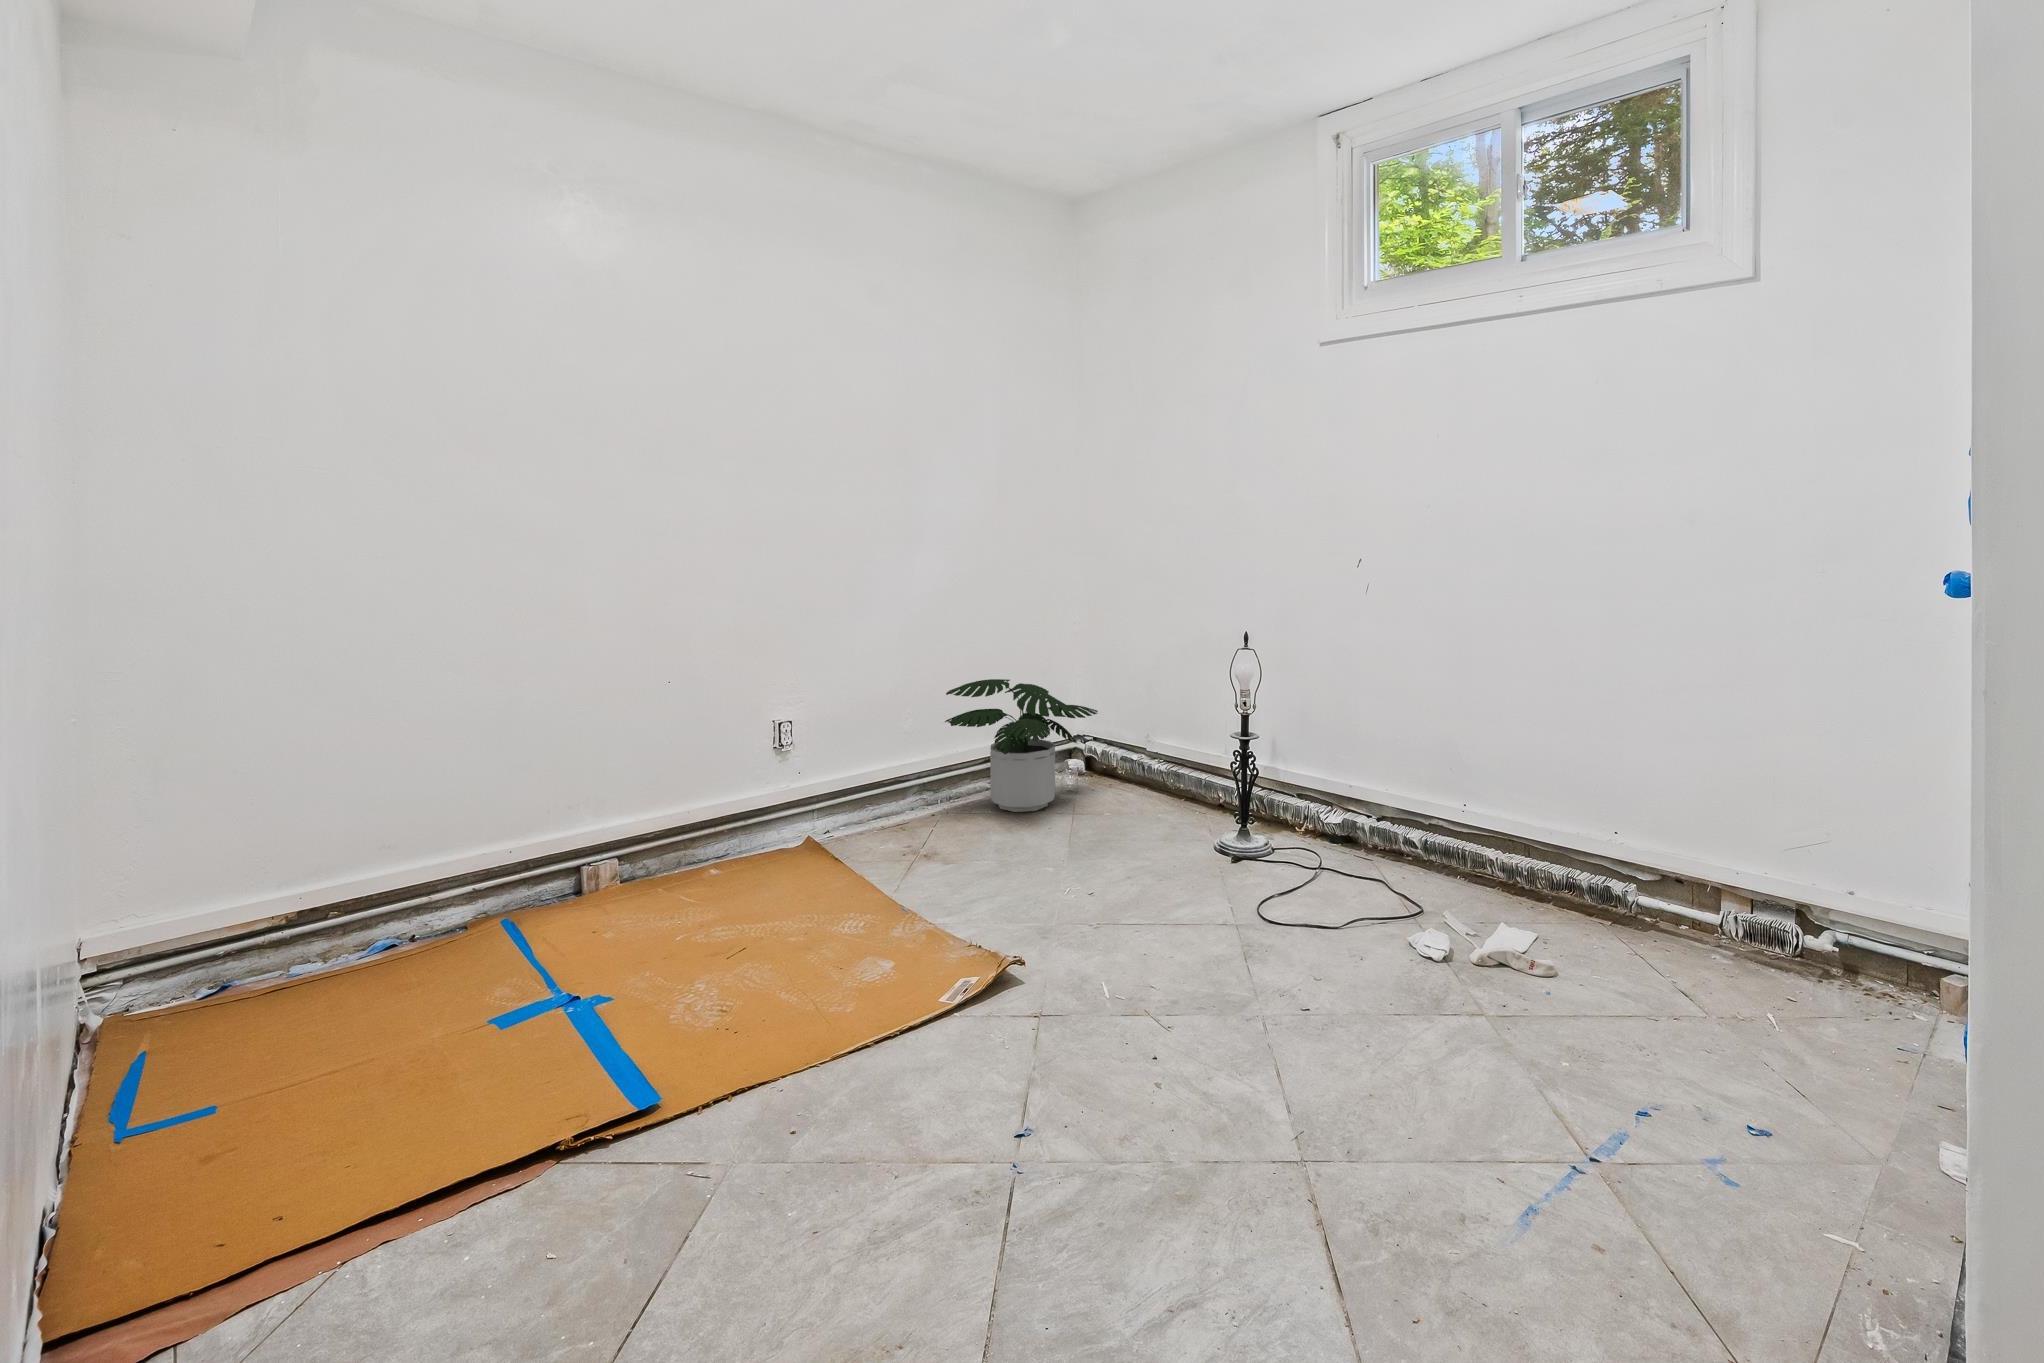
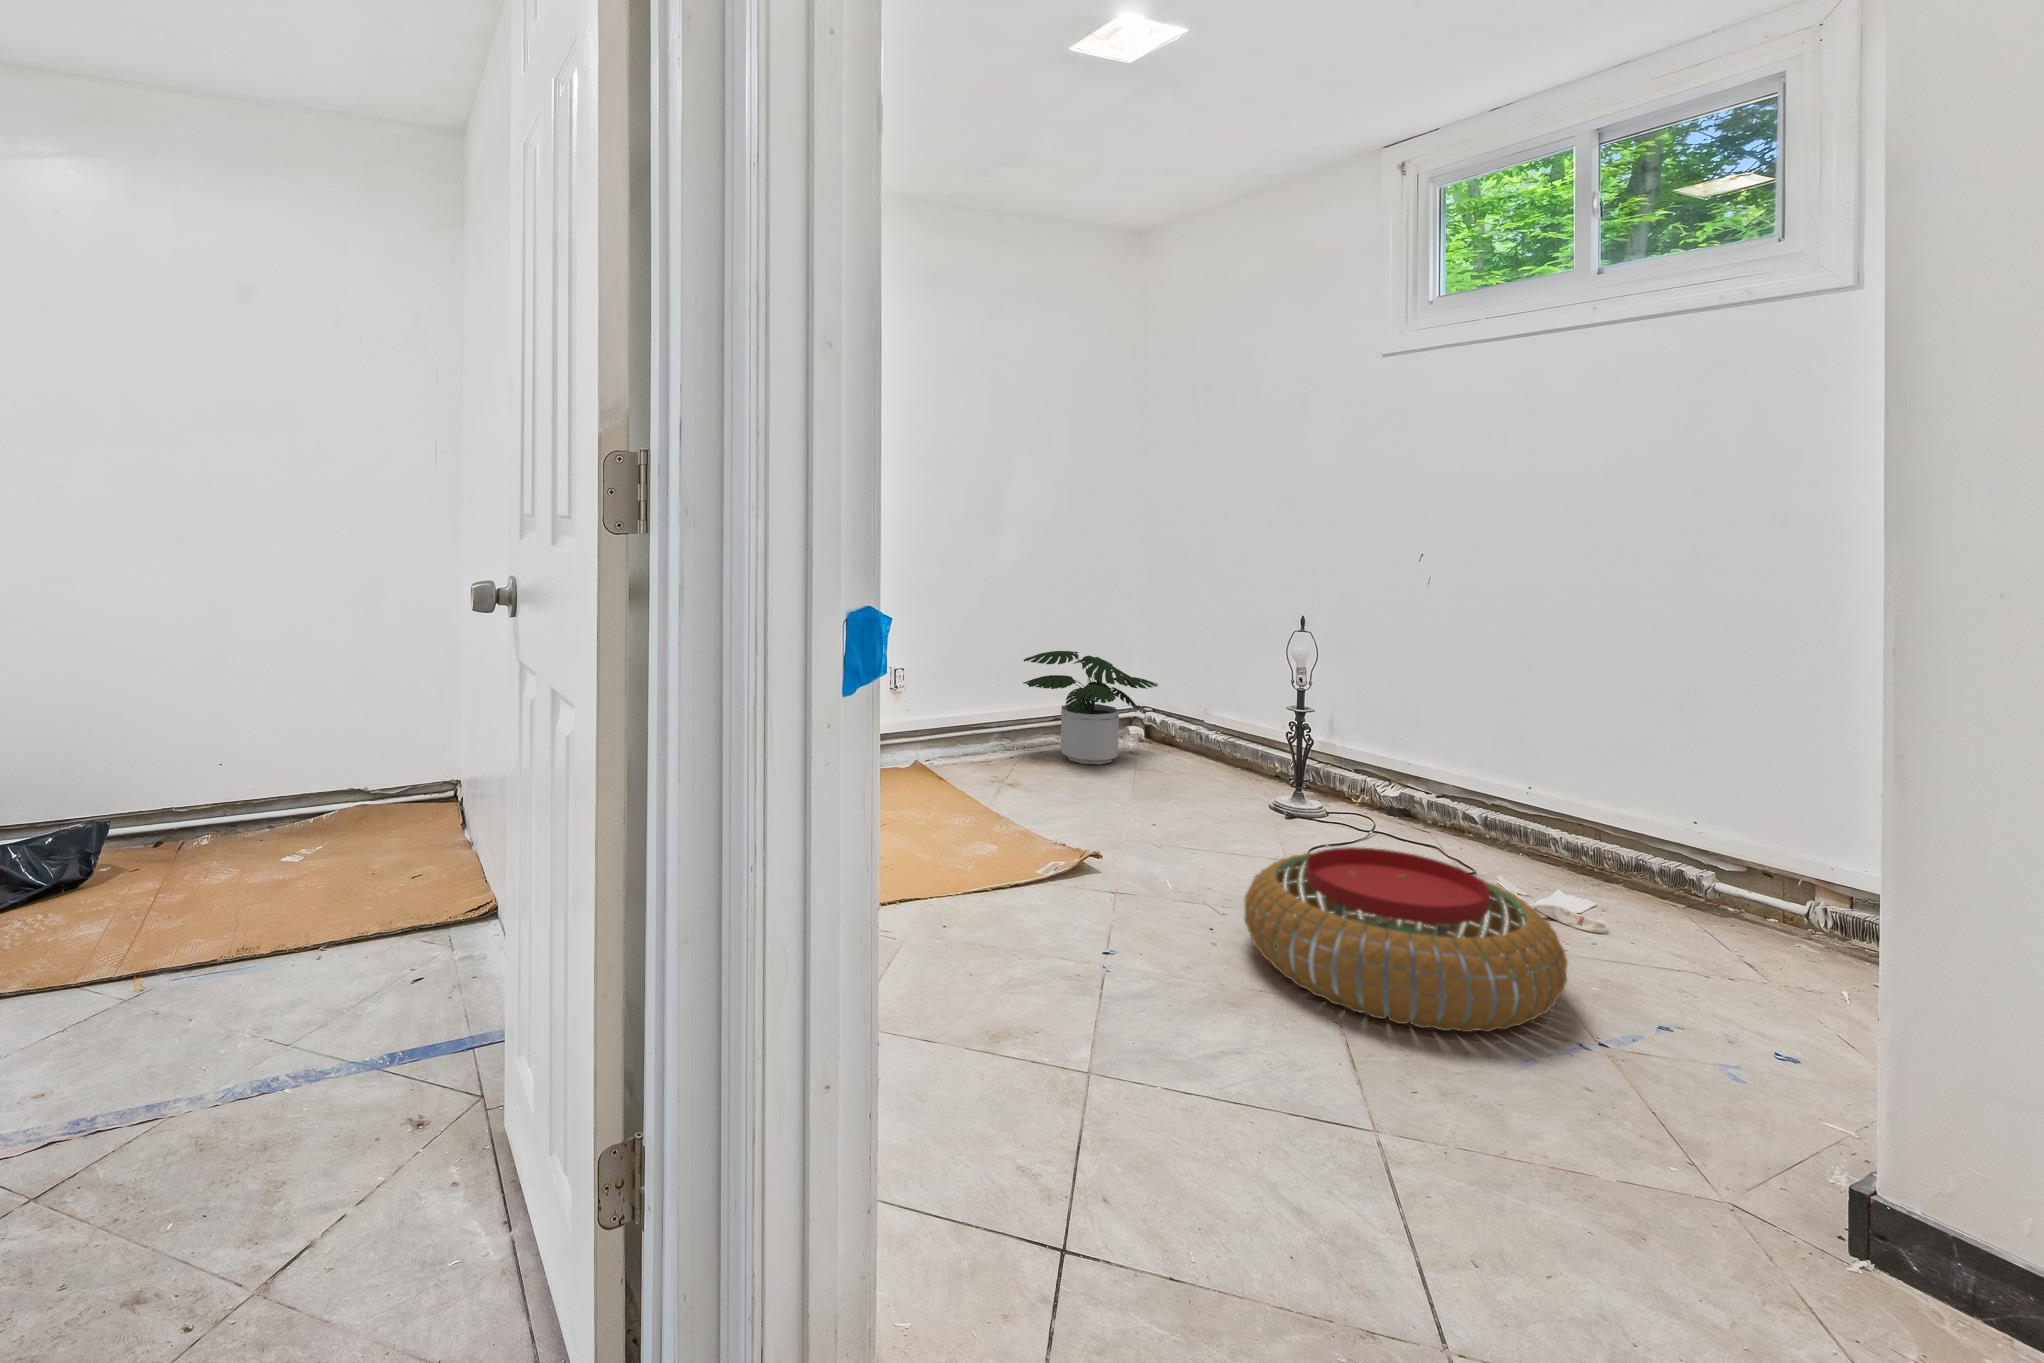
pouf: none [1192,924,1551,1183] -> present [1244,847,1567,1032]

